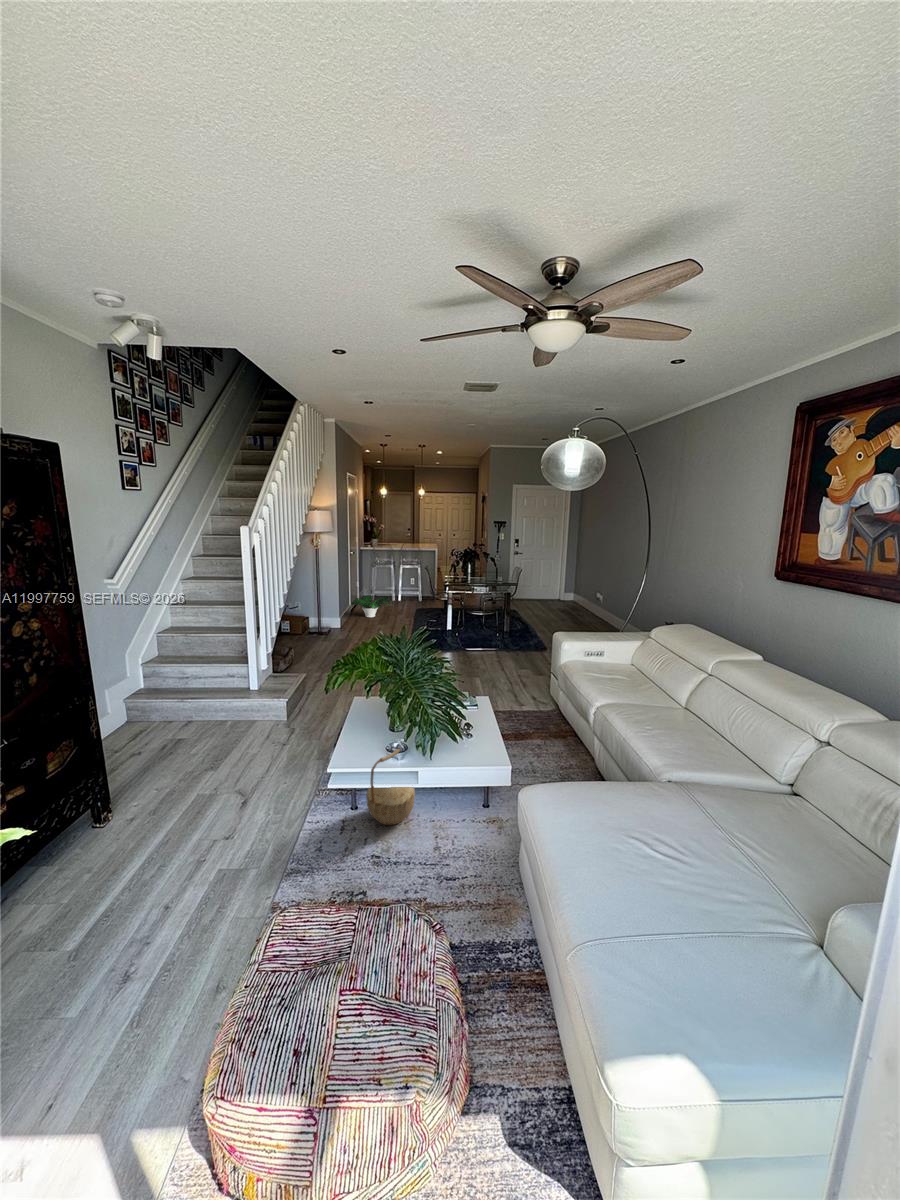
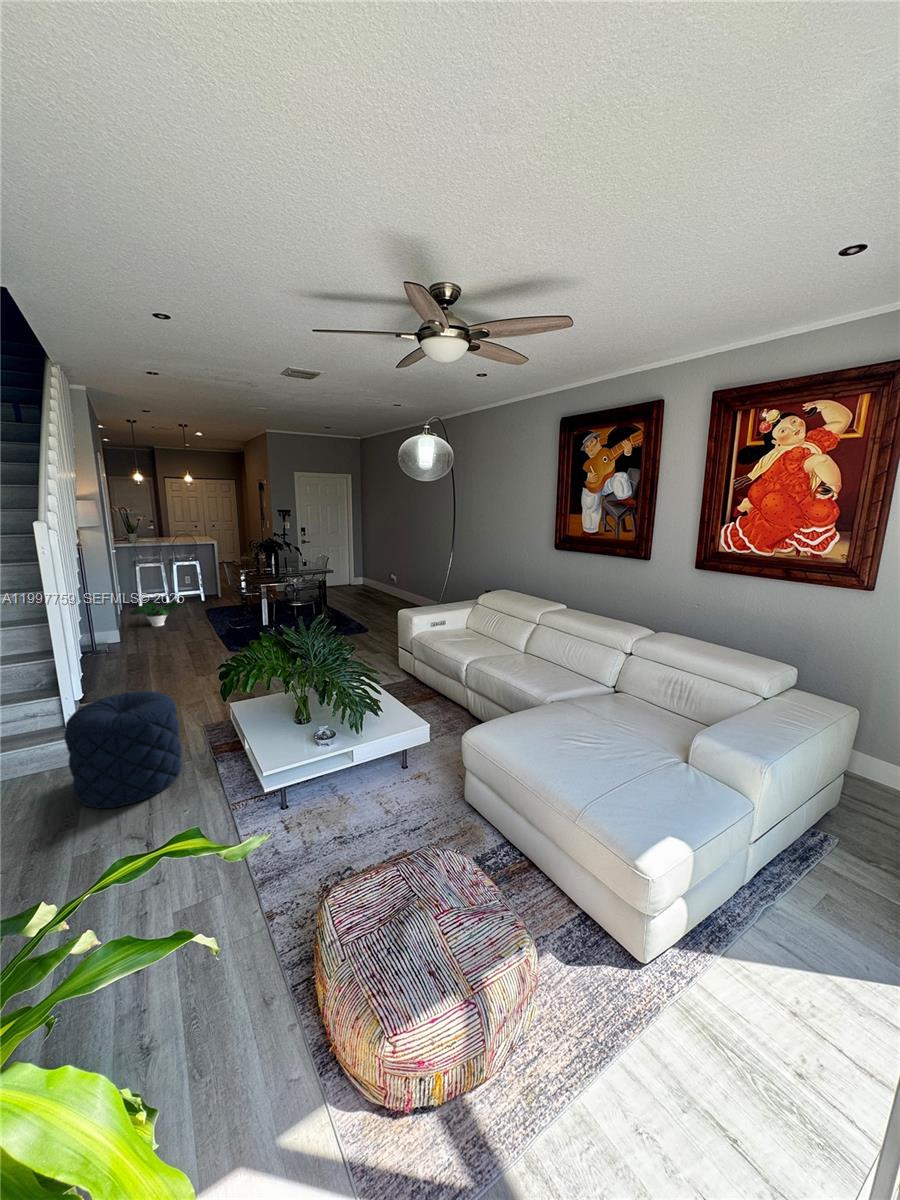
pouf: none [223,670,308,764] -> present [64,691,182,808]
basket: present [366,749,415,825] -> none [300,730,349,810]

